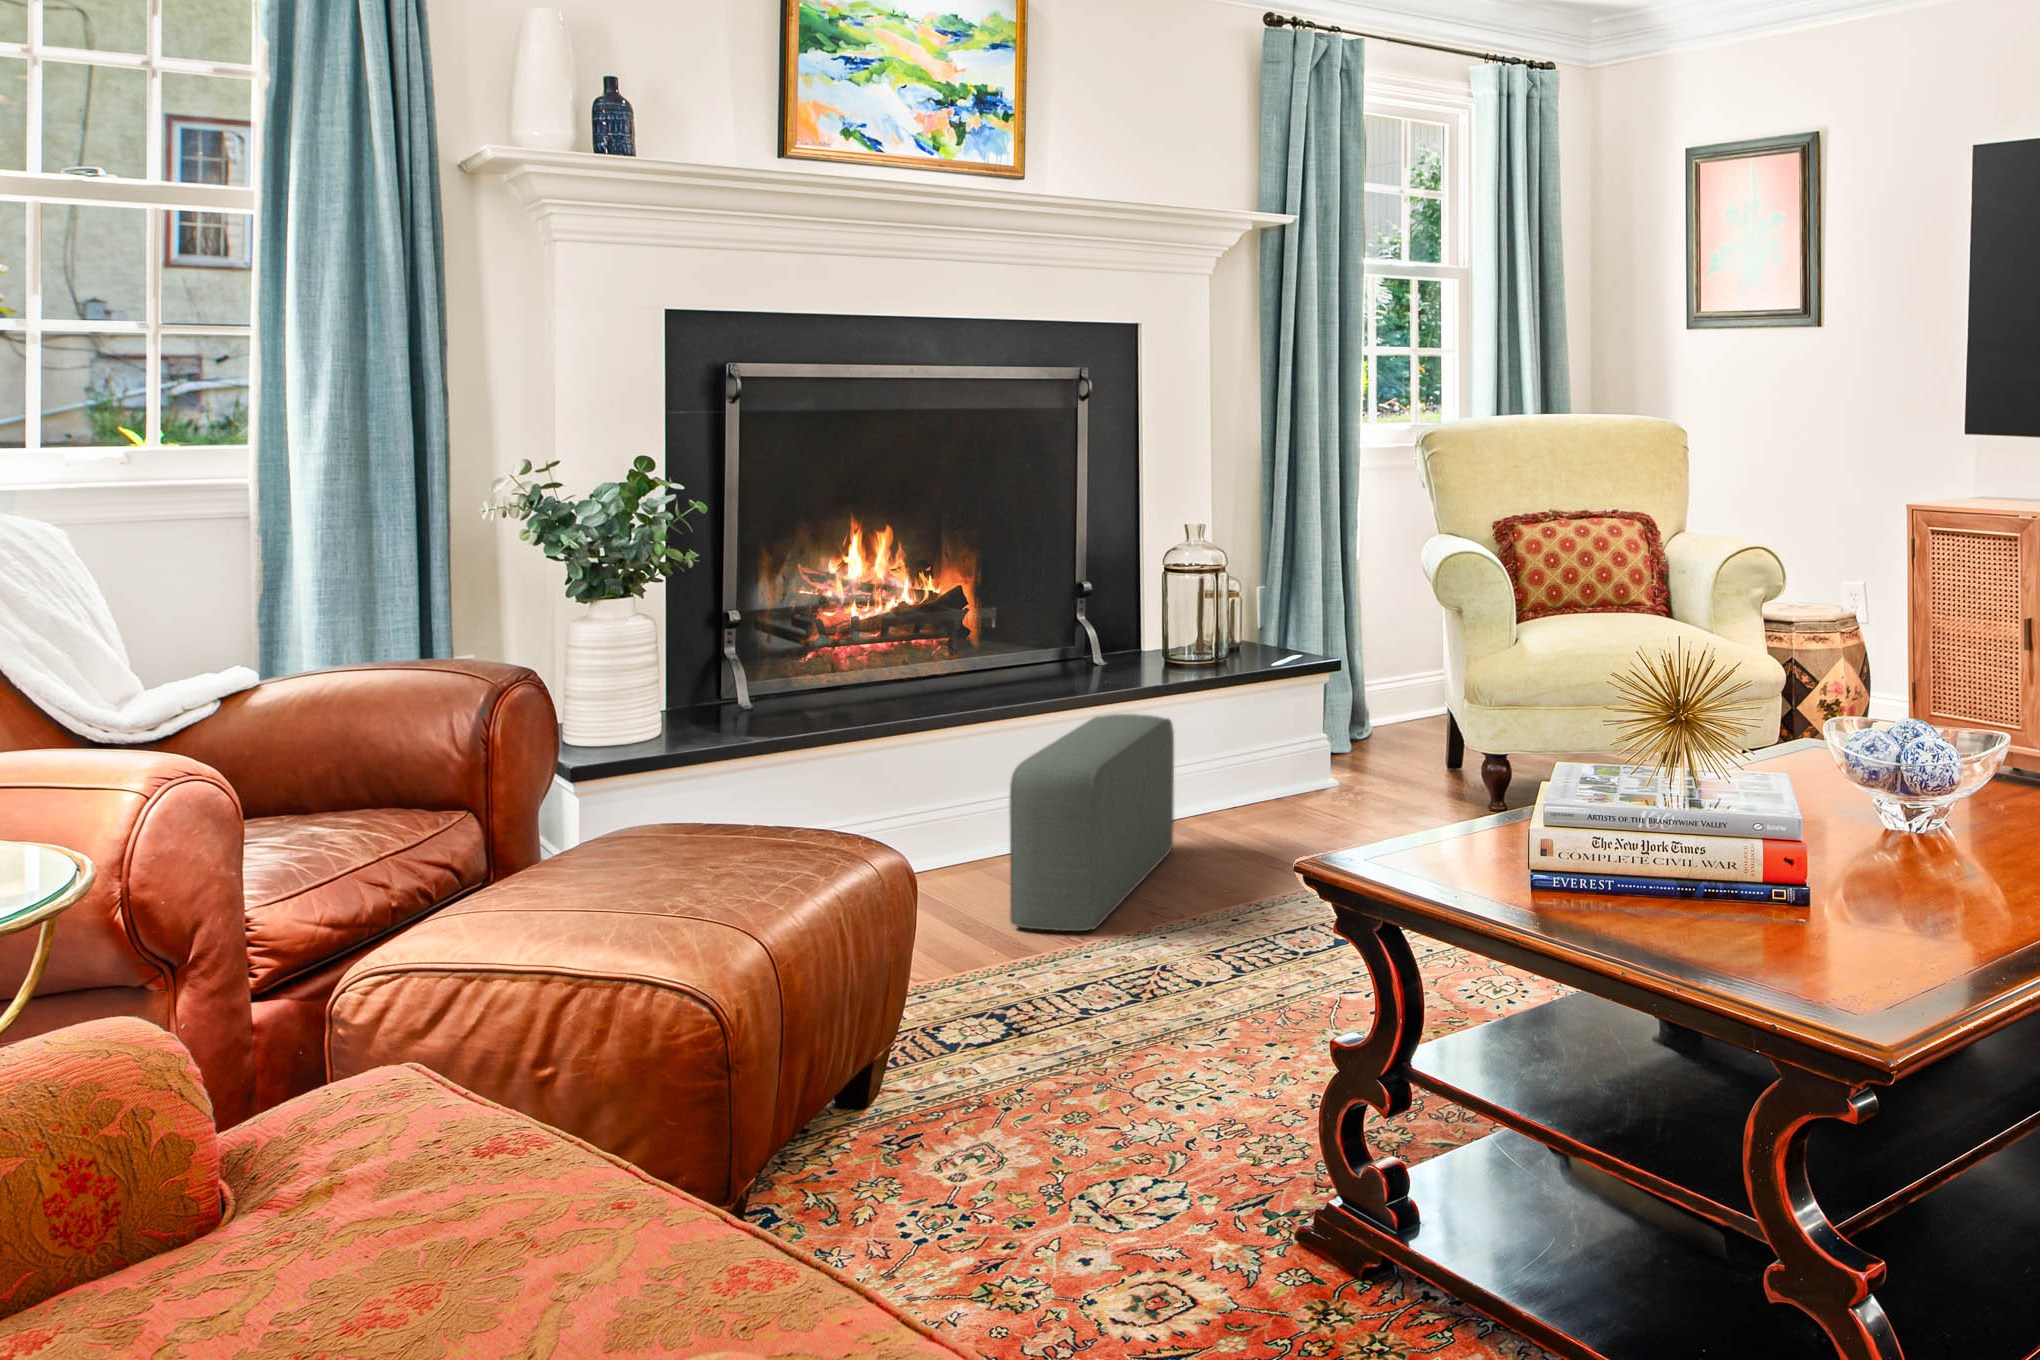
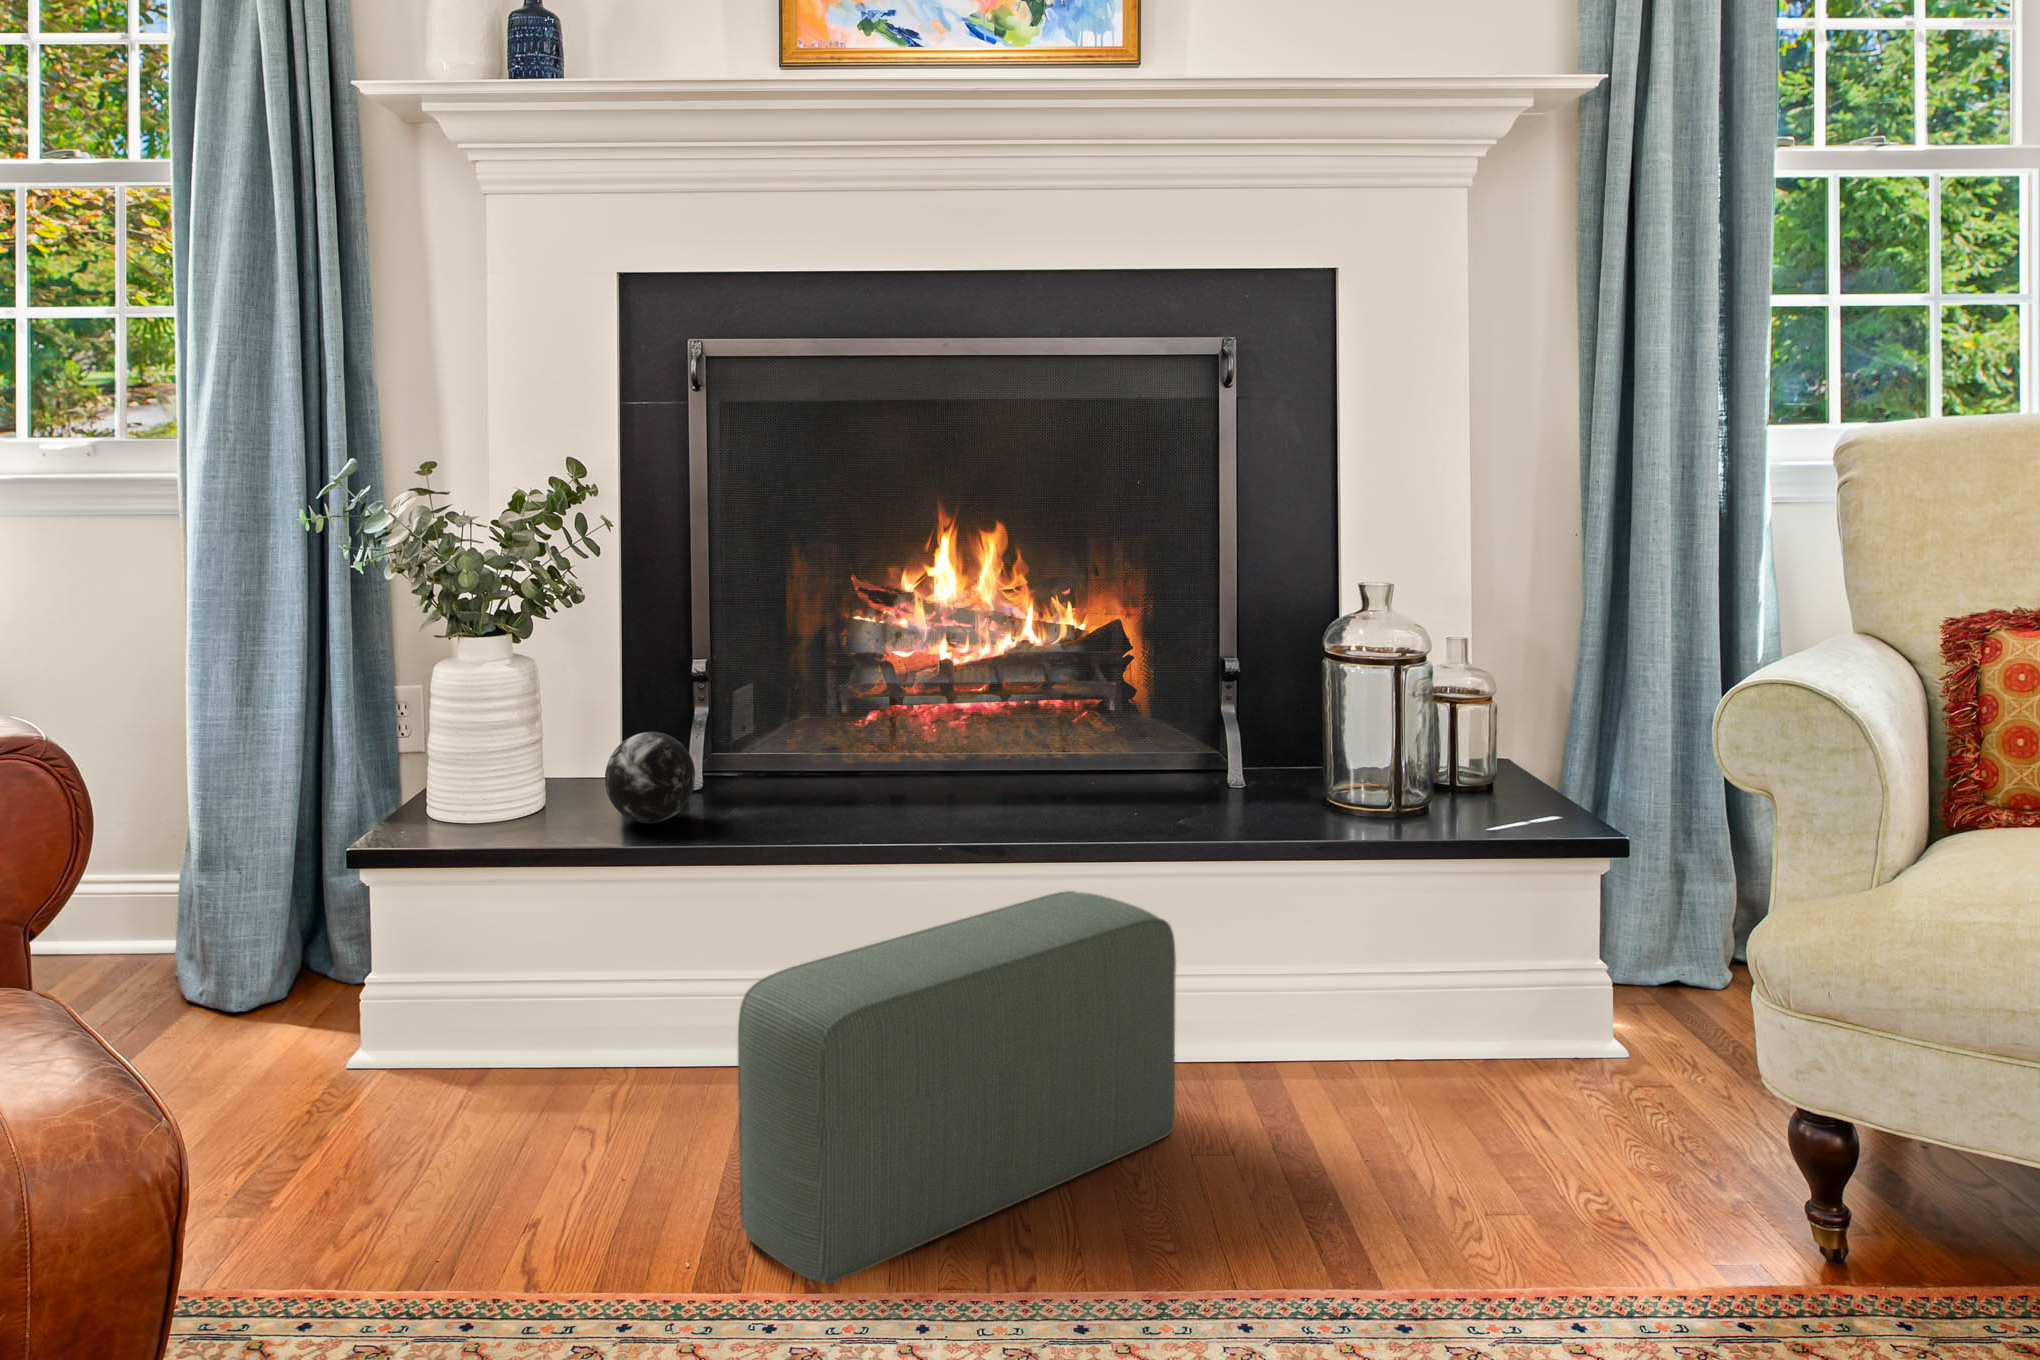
decorative orb: none [725,655,795,723] -> present [605,732,695,823]

